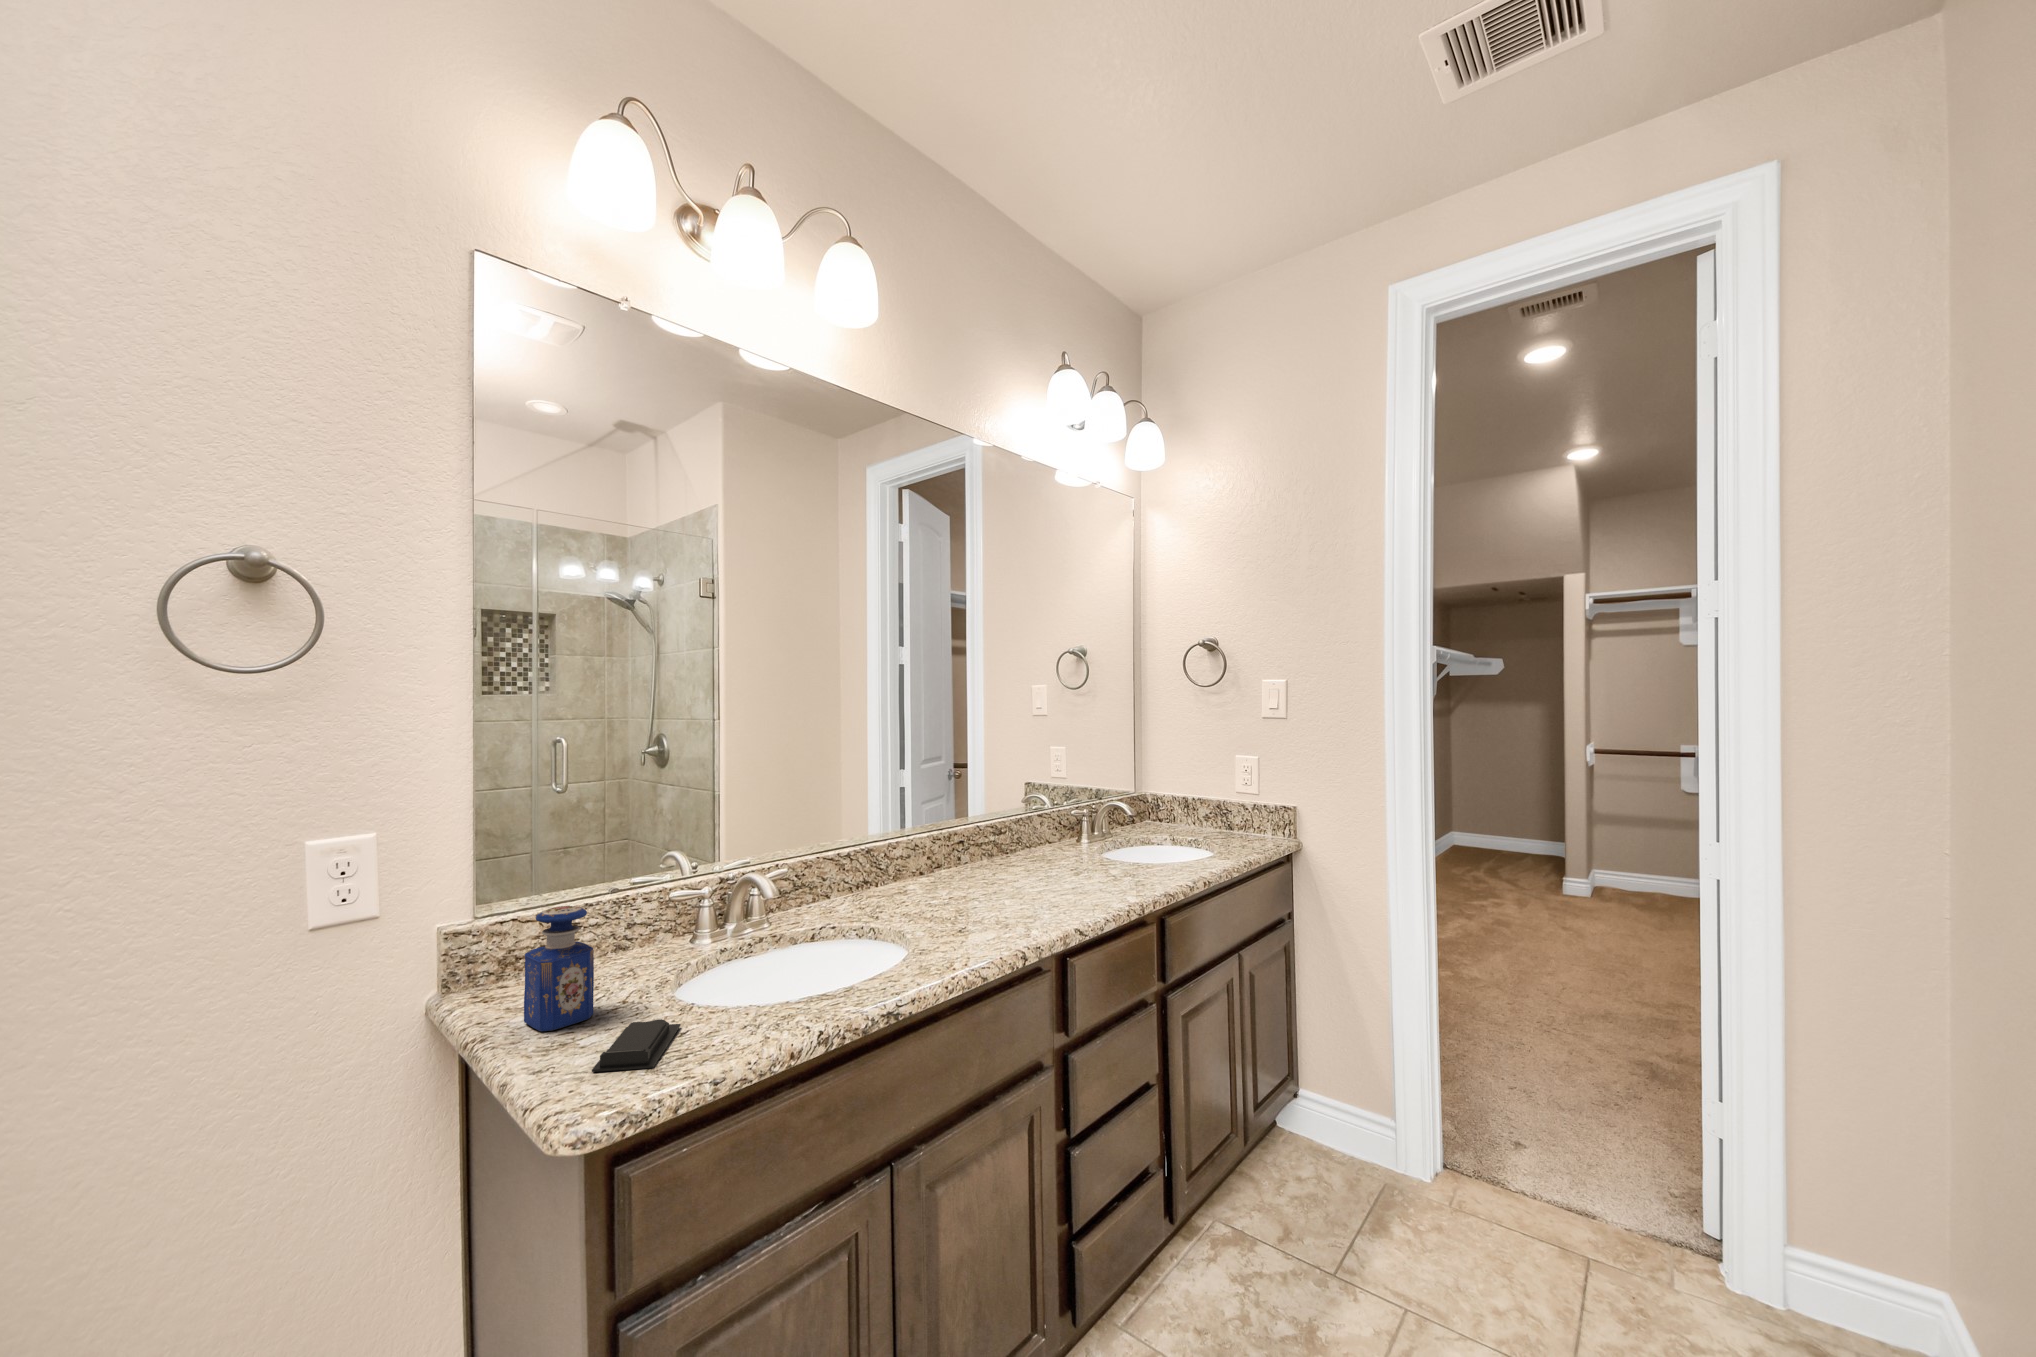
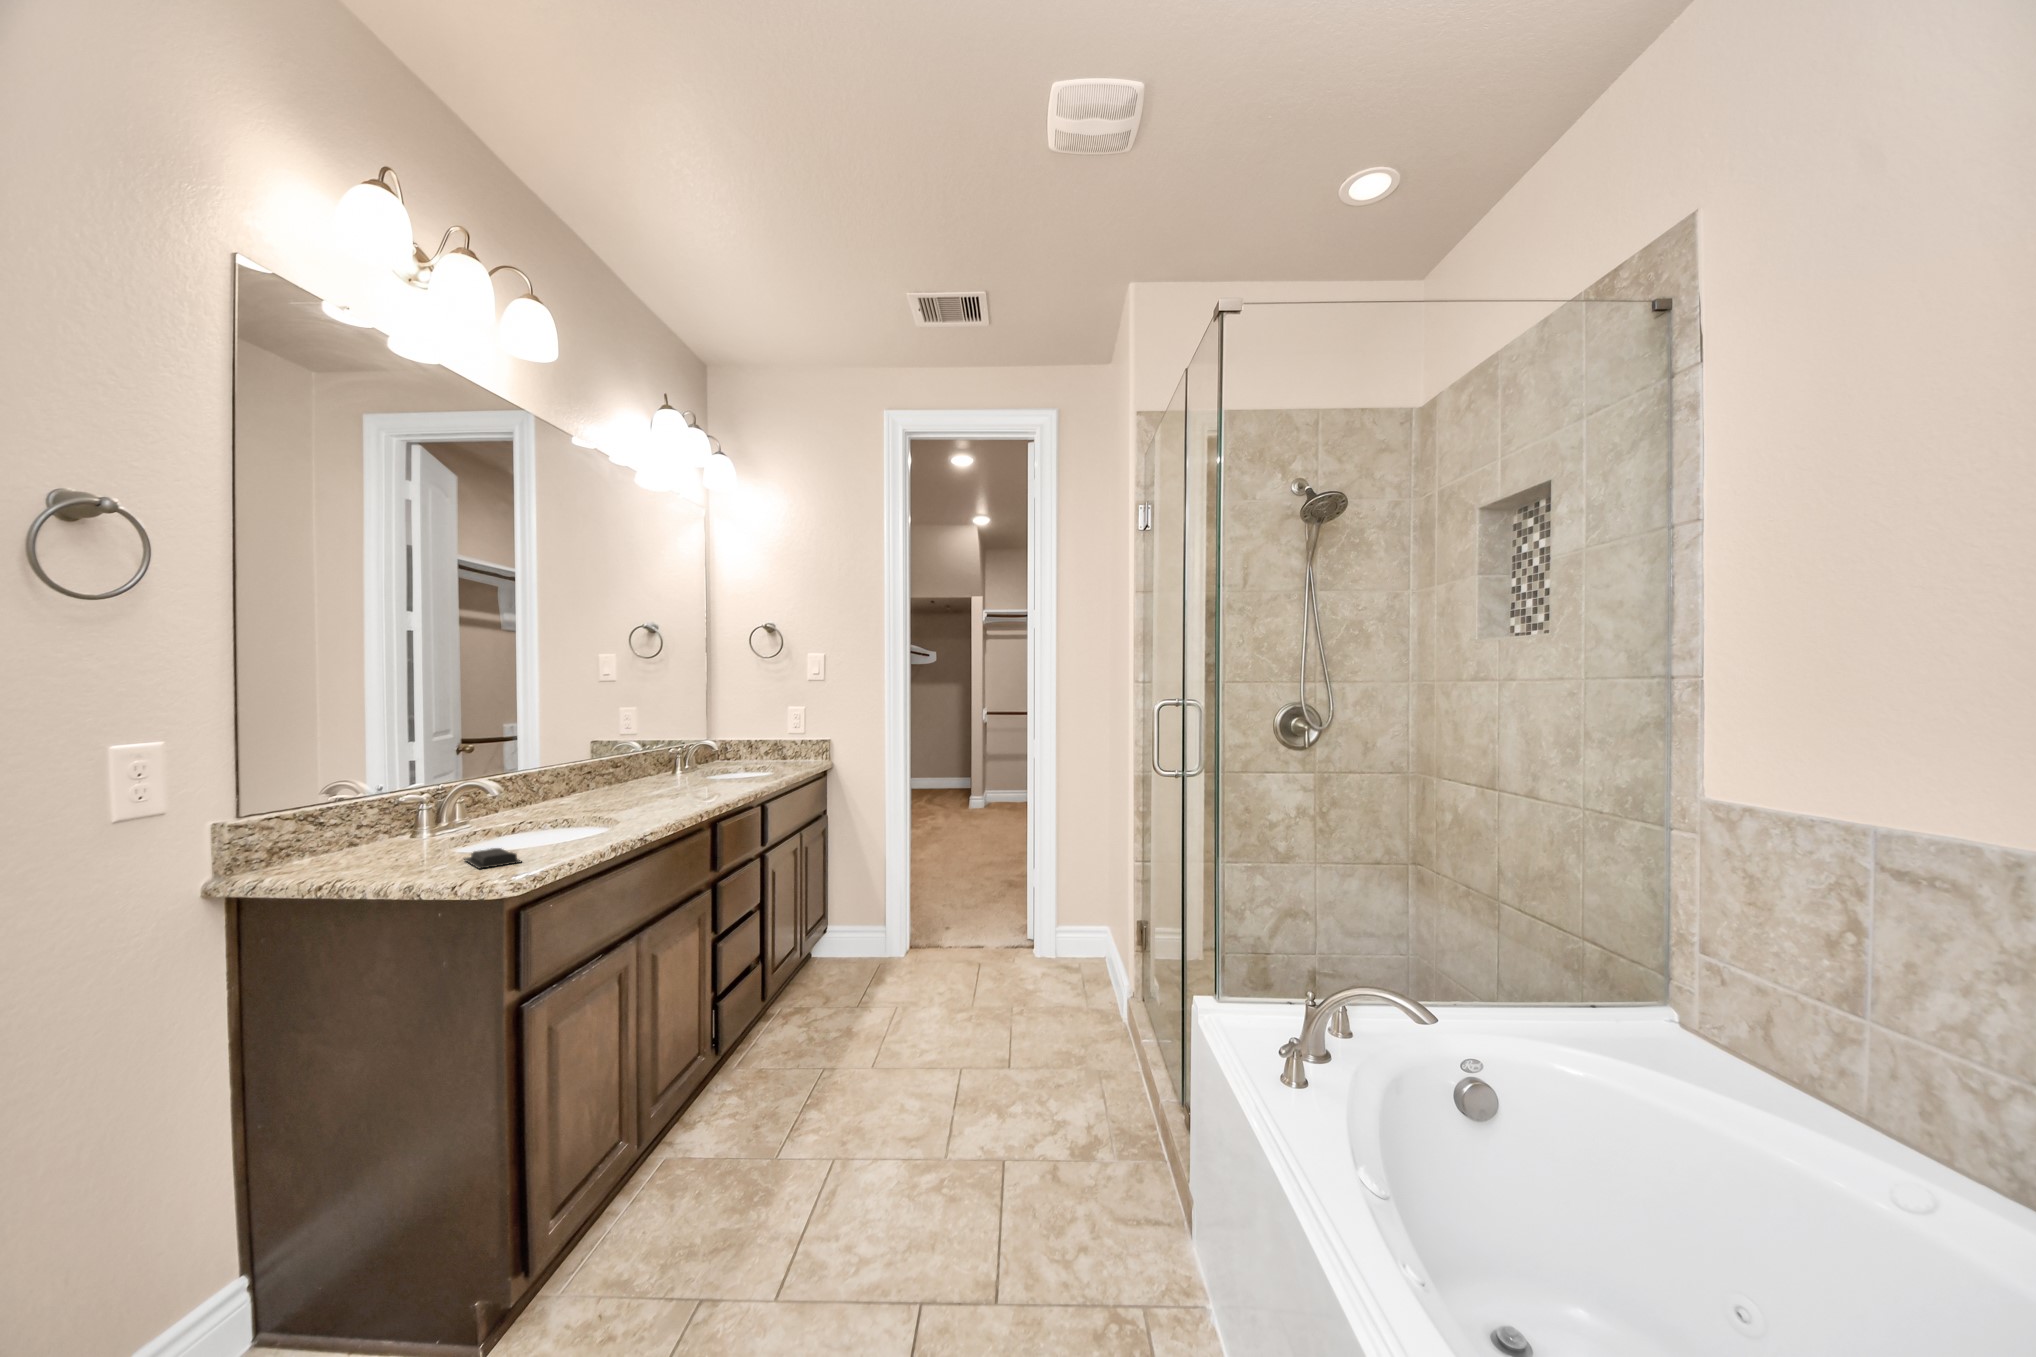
perfume bottle: present [524,906,594,1031] -> none [357,785,416,871]

